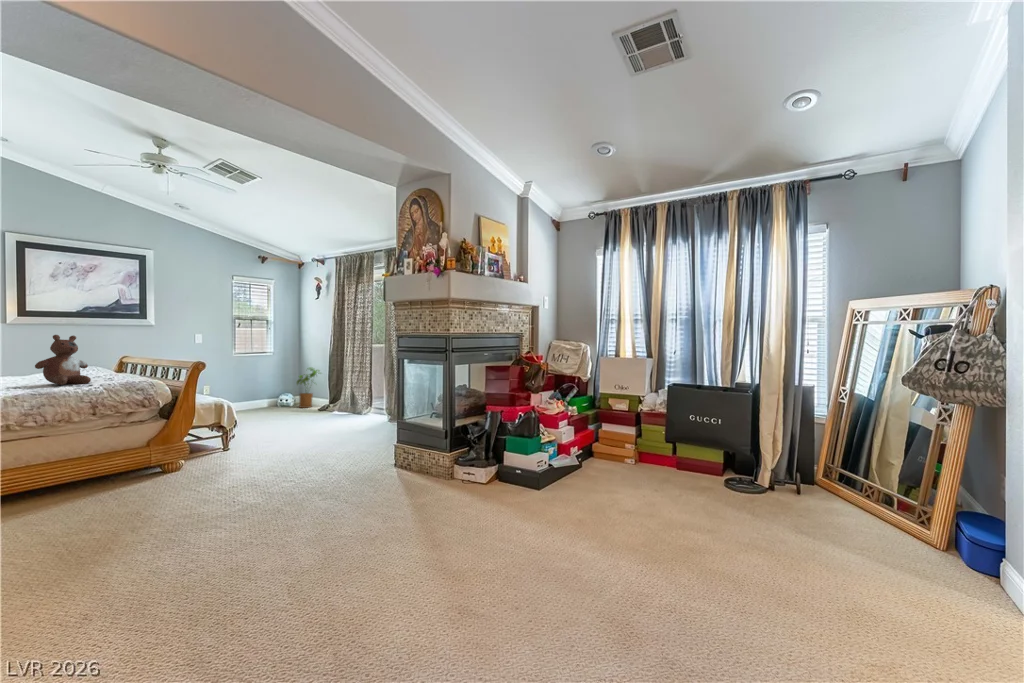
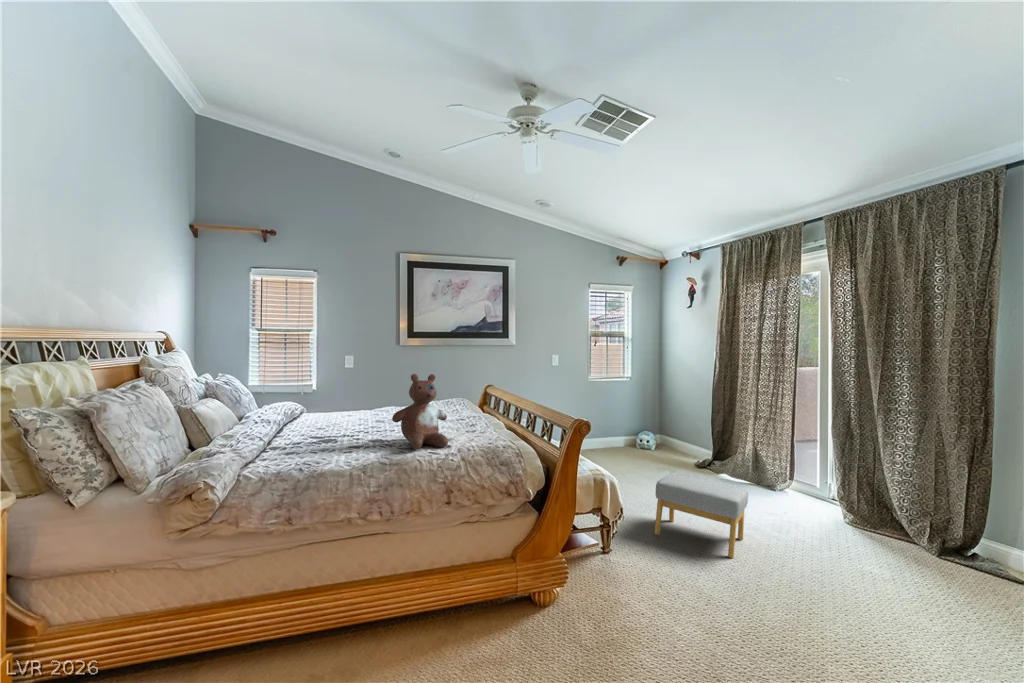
house plant: present [297,368,319,408] -> none [662,402,697,457]
footstool: none [268,403,328,441] -> present [655,472,748,558]

